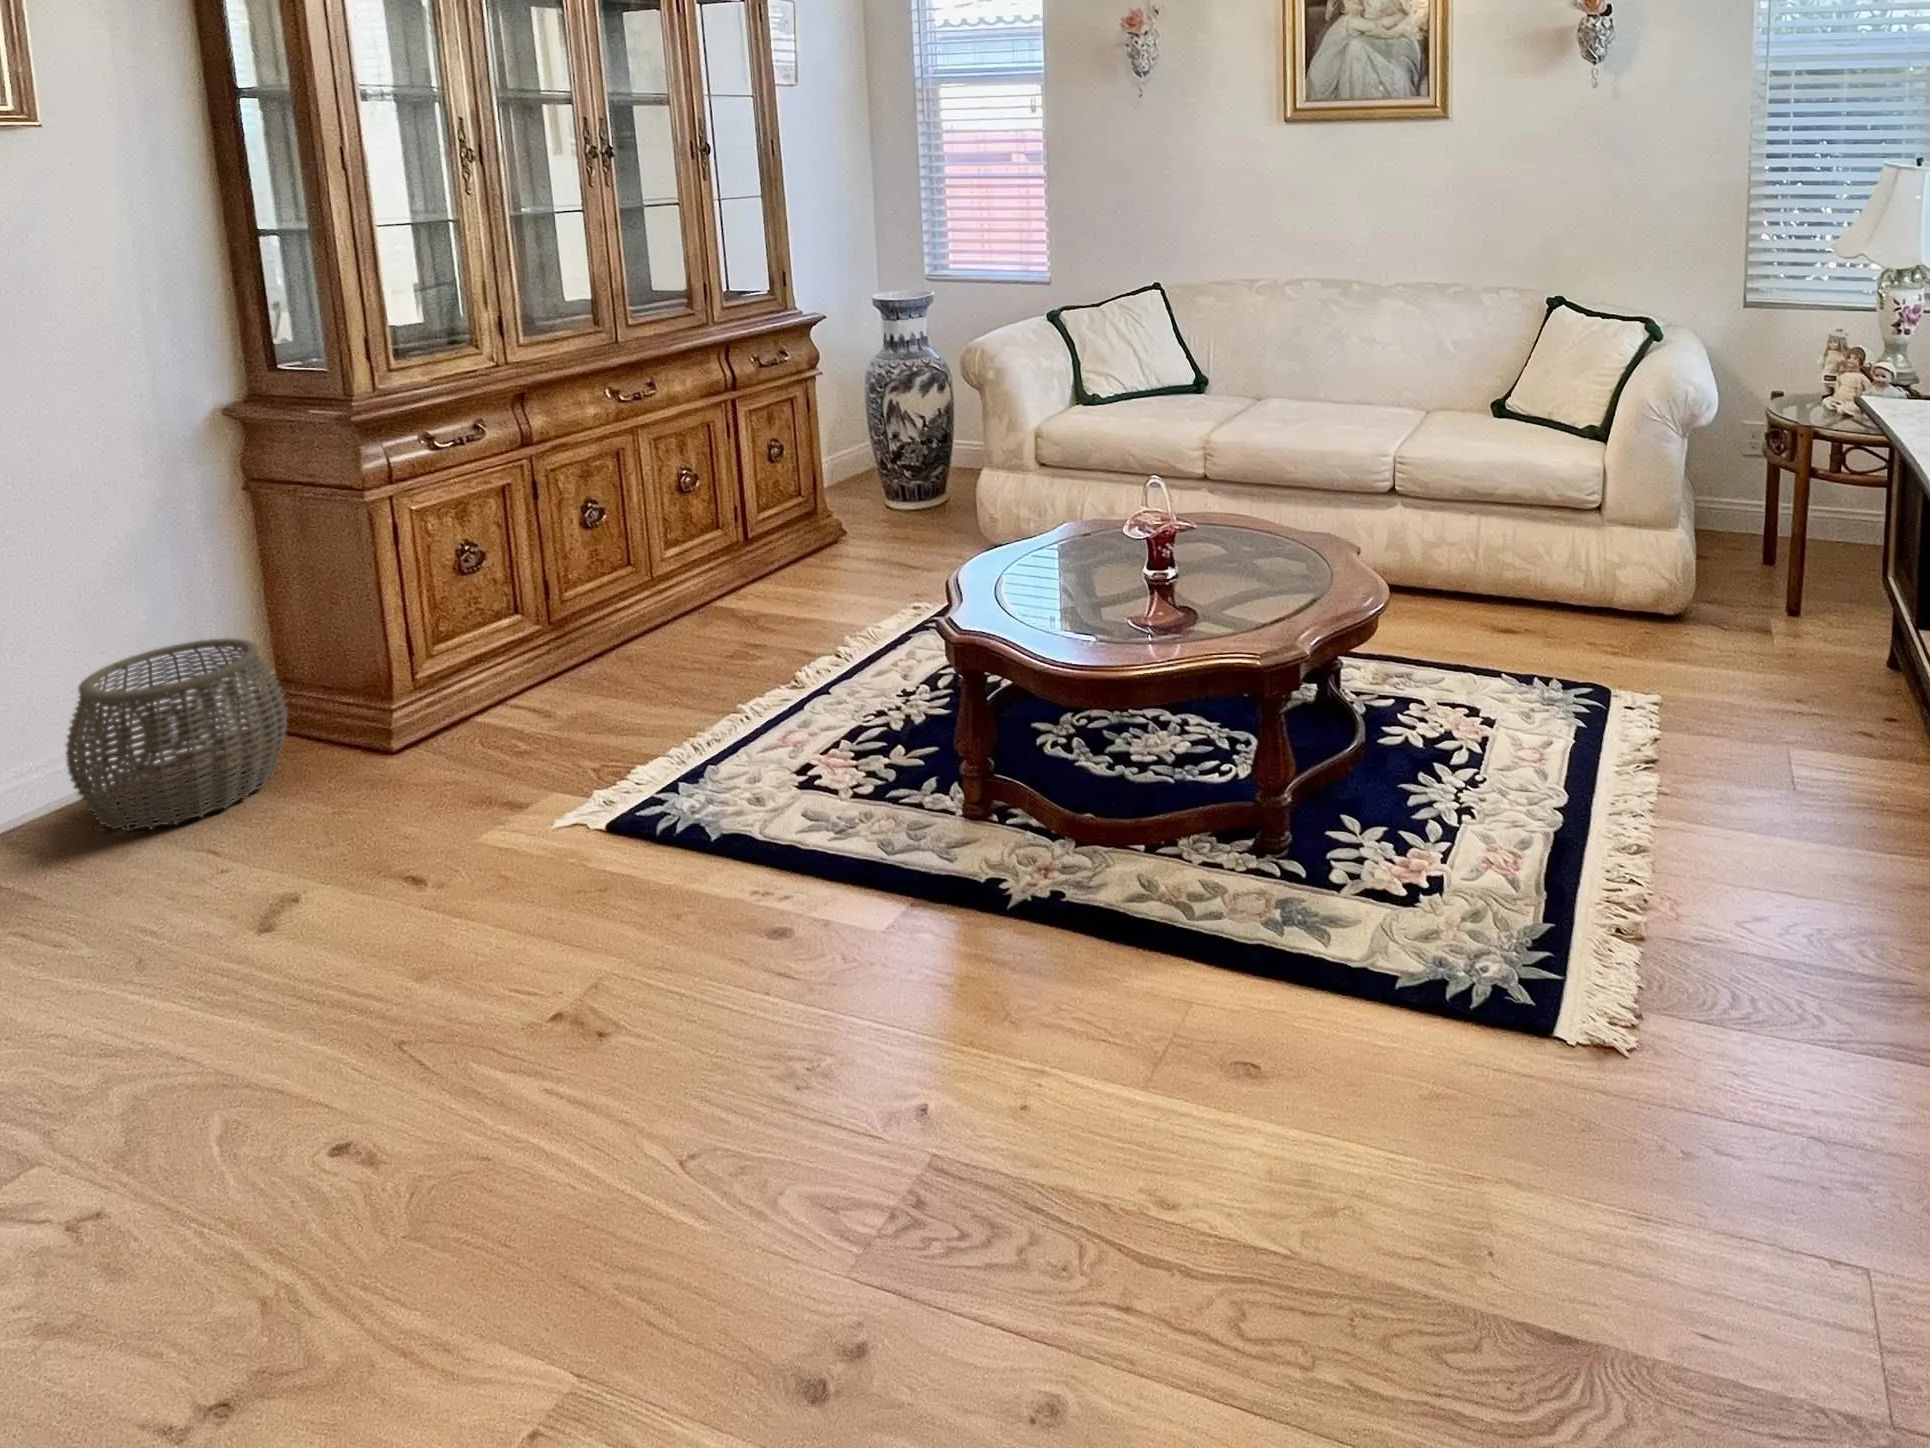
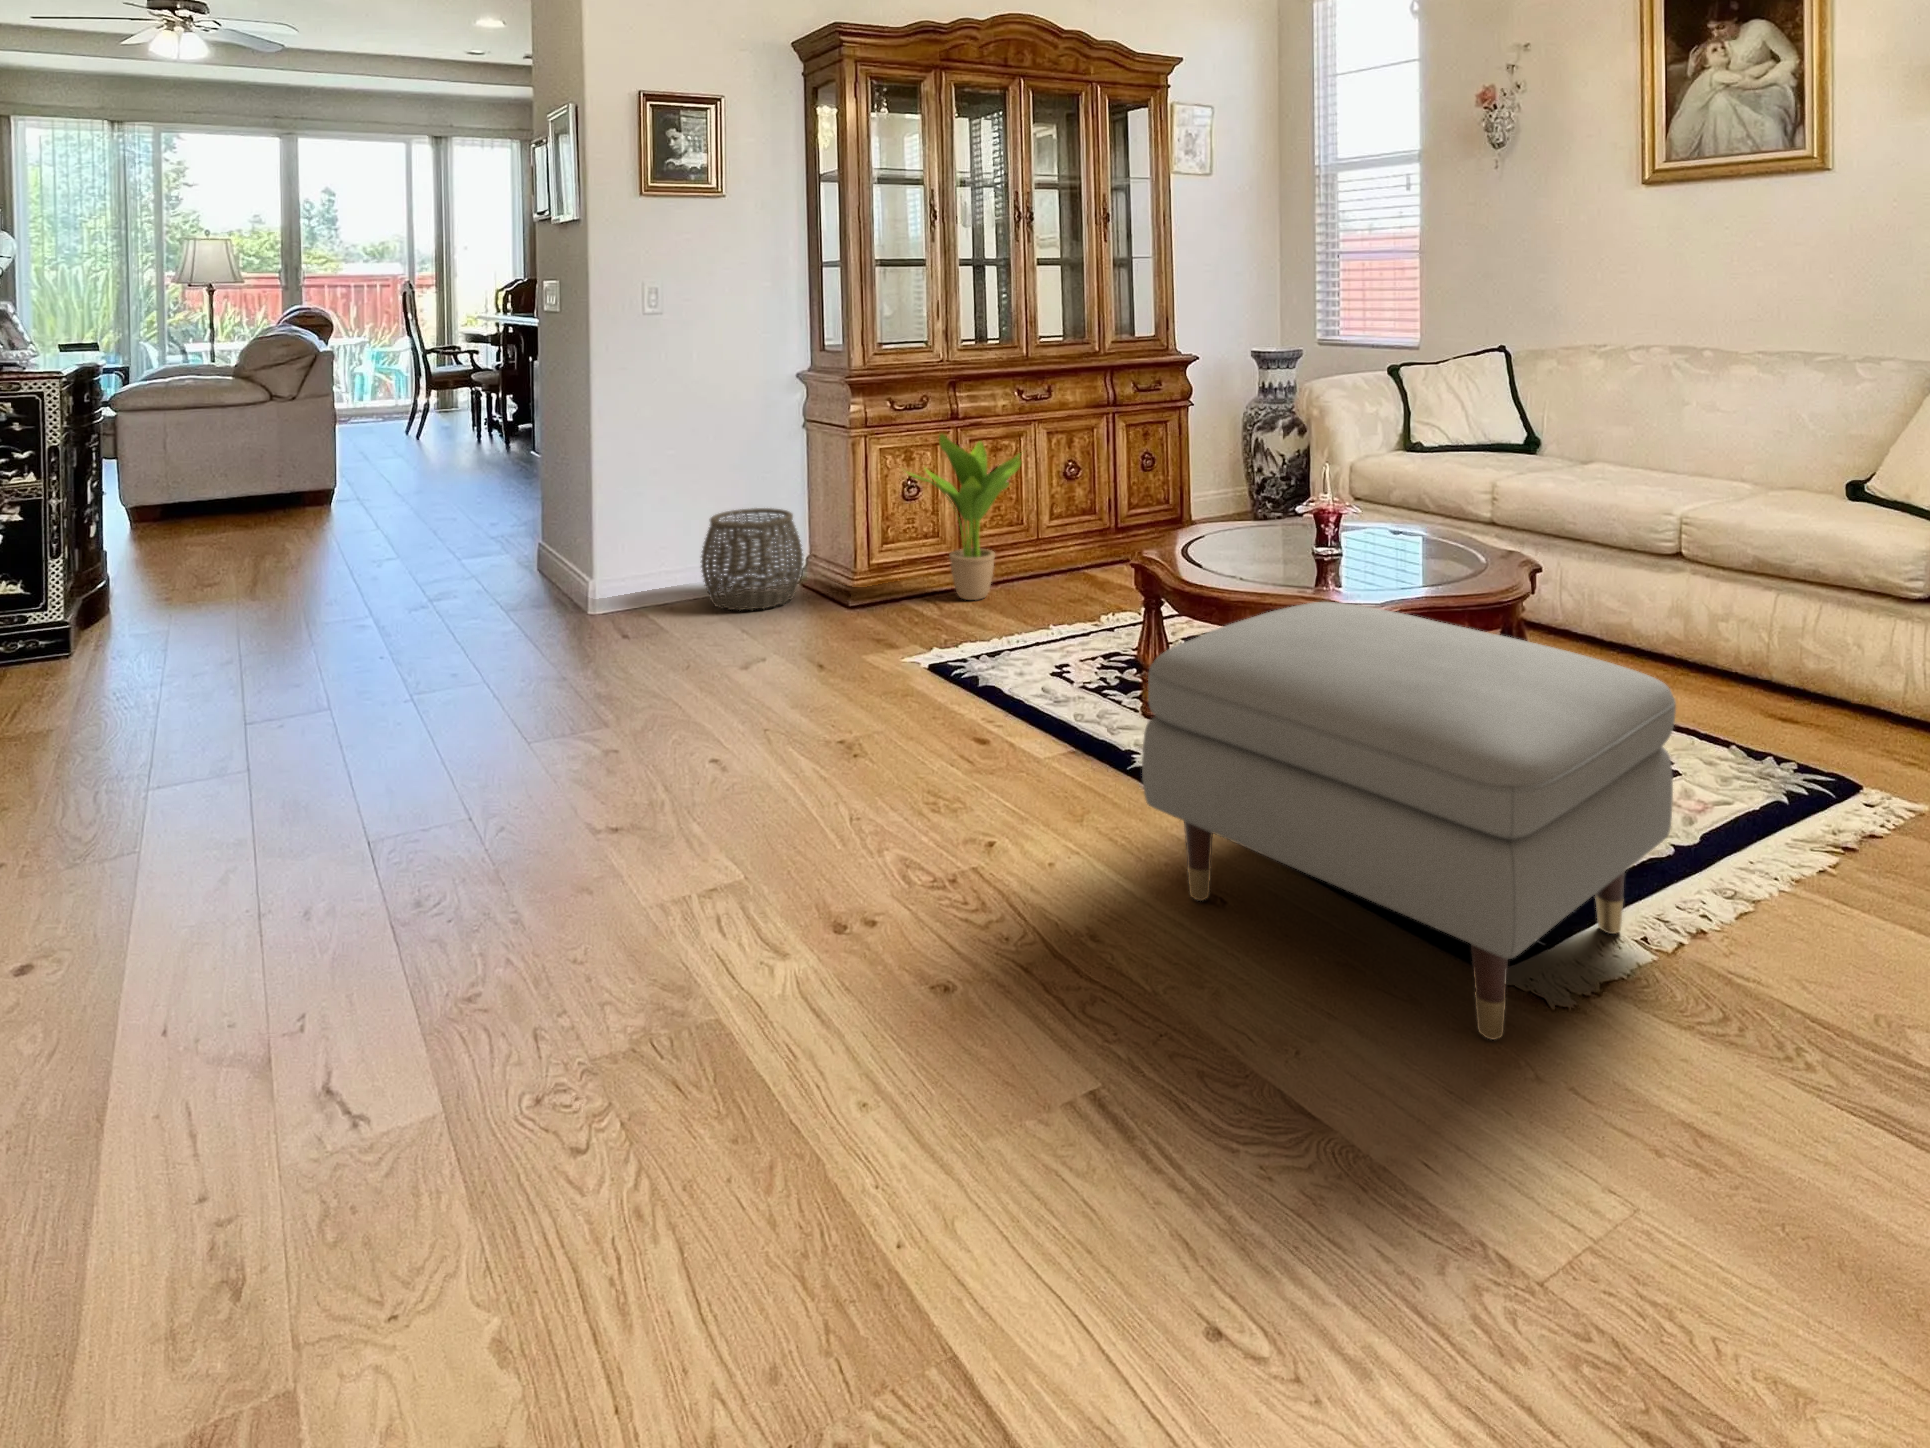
potted plant: none [460,473,663,698] -> present [907,434,1021,600]
ottoman: none [1160,656,1689,1121] -> present [1142,602,1676,1040]

